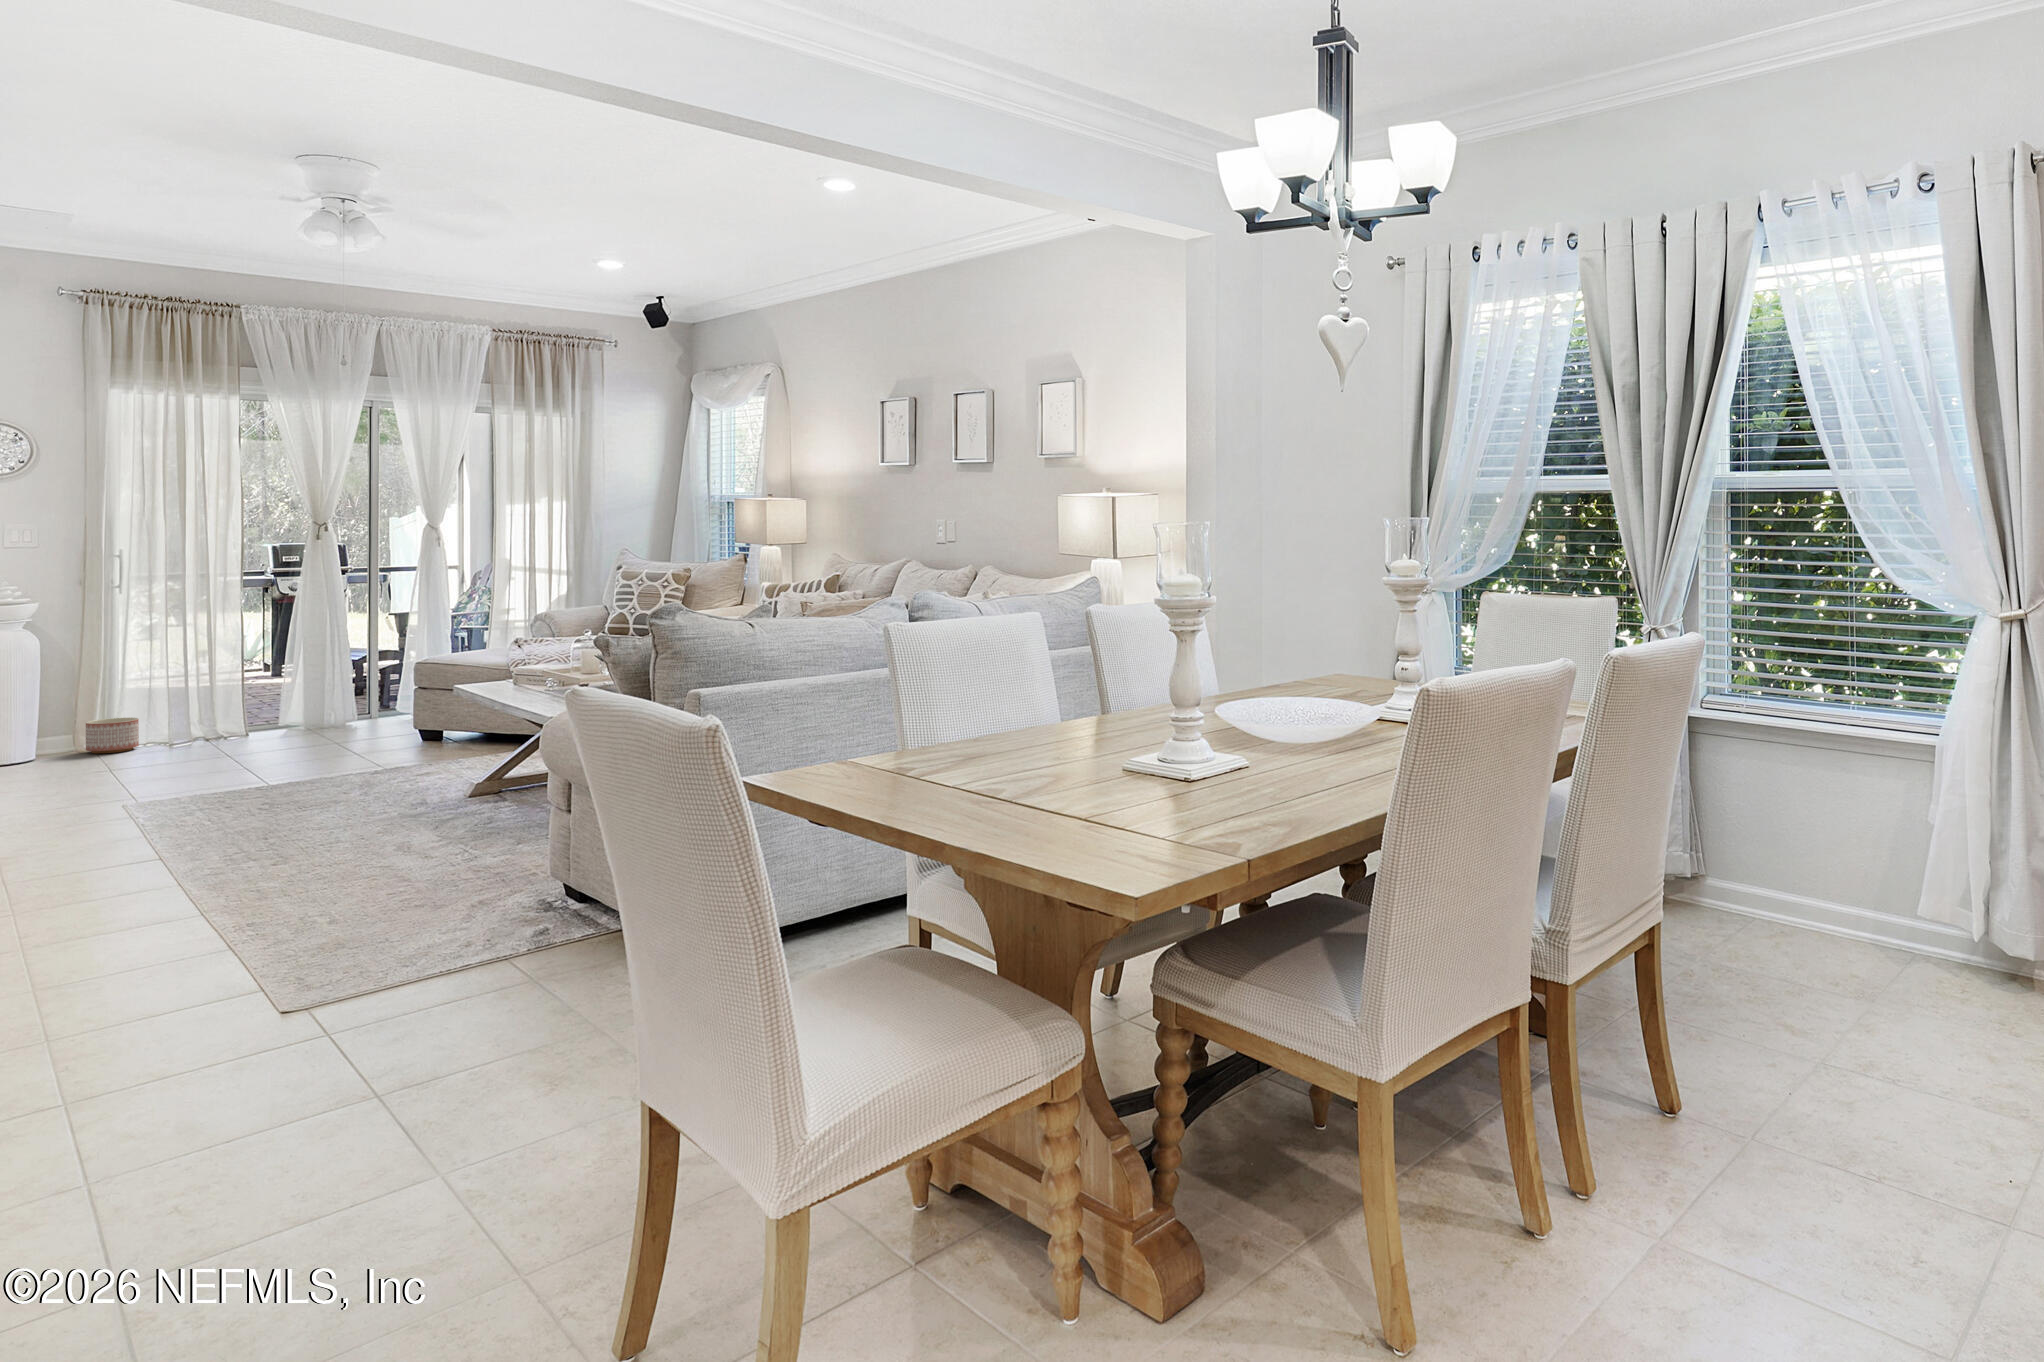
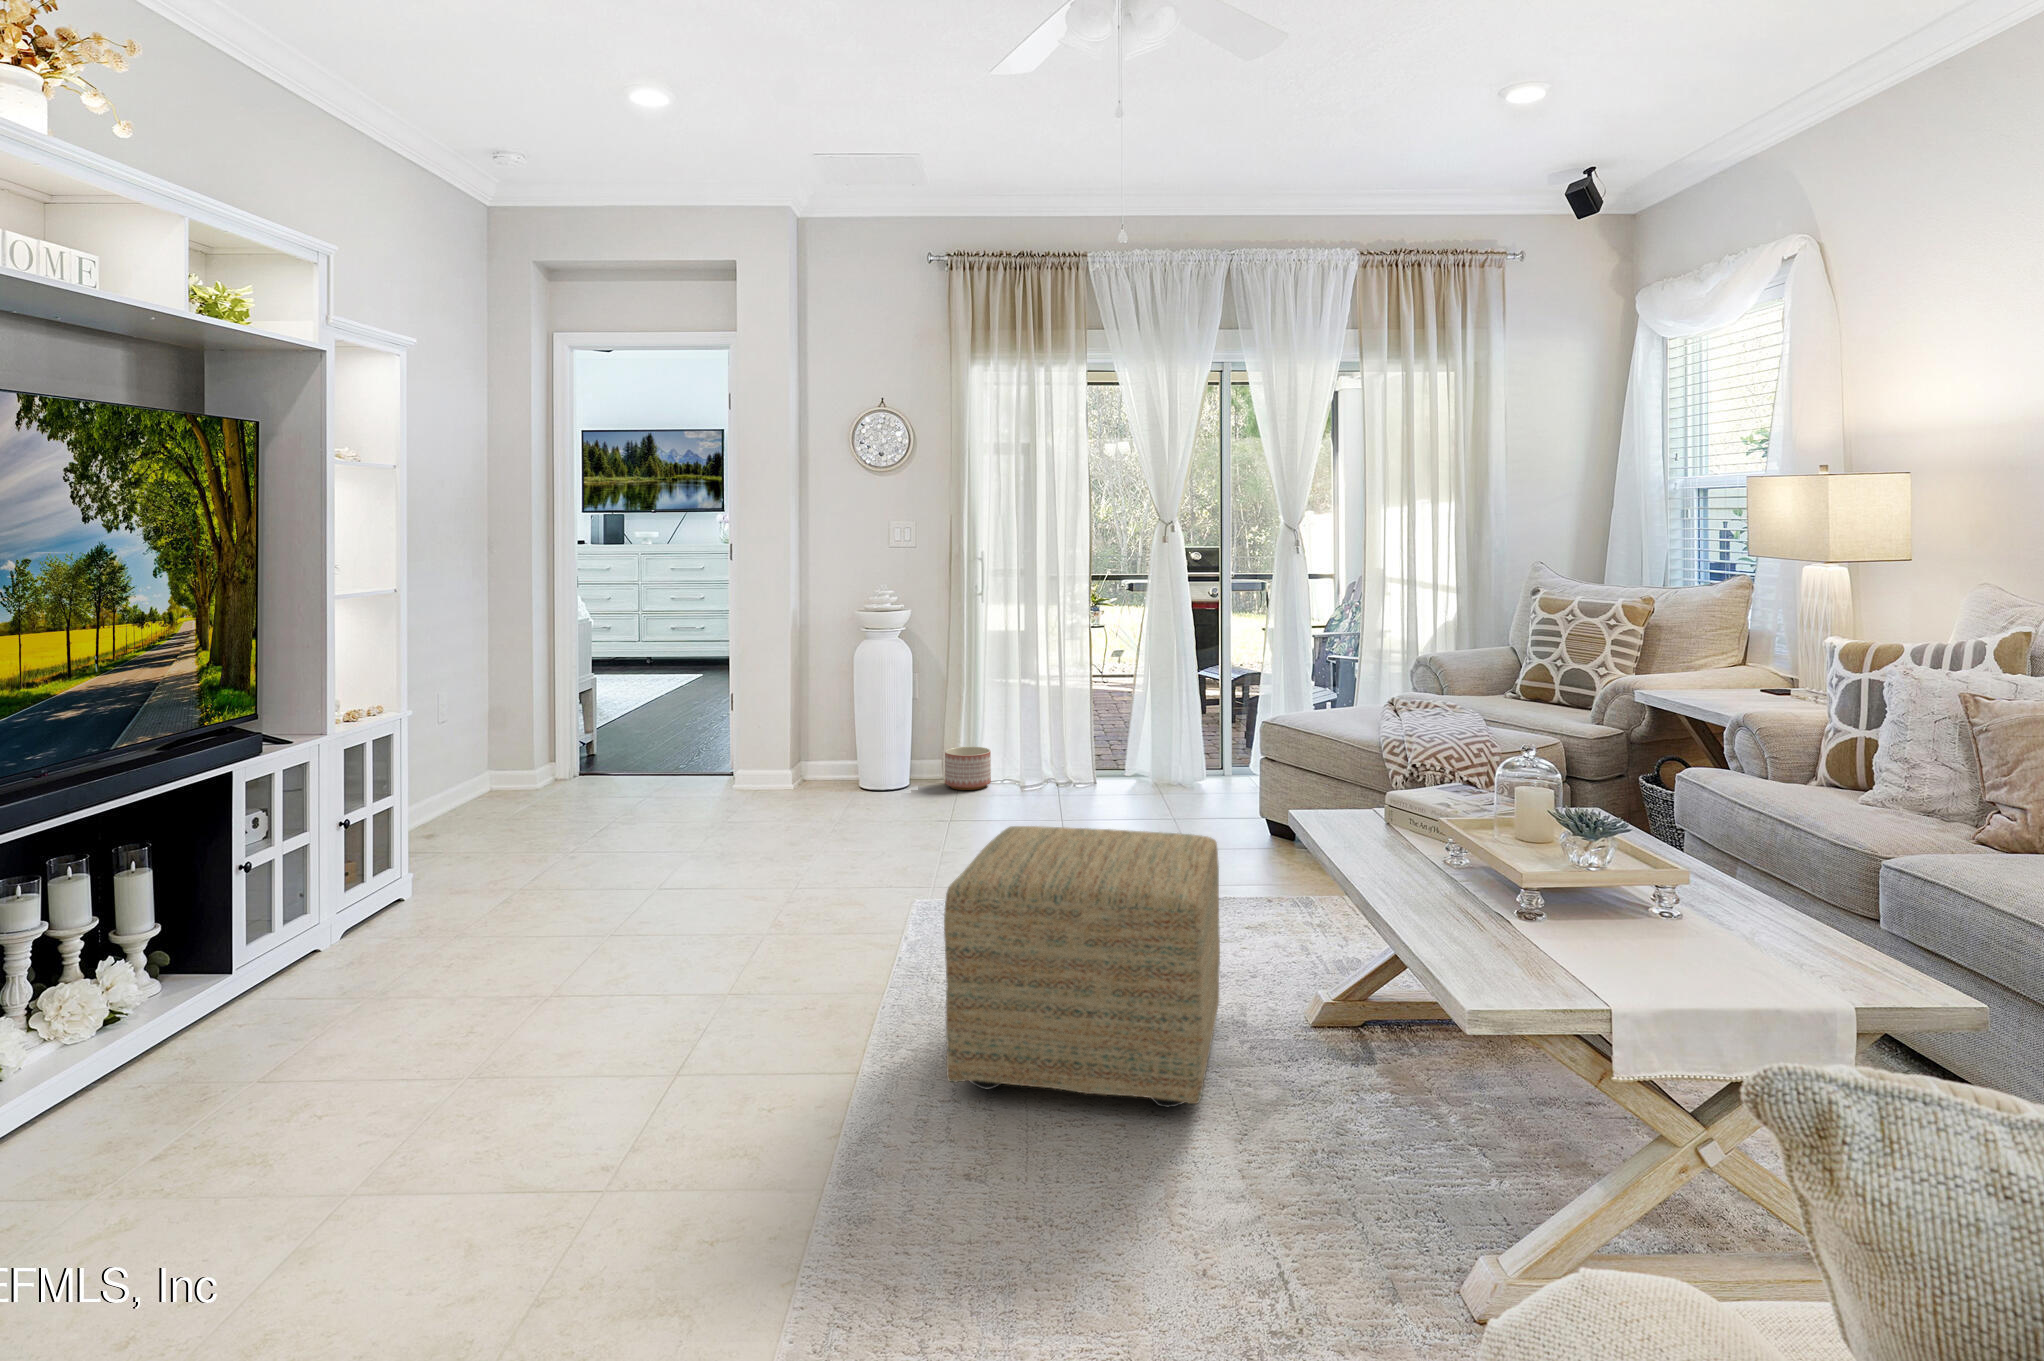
ottoman: none [242,699,418,841] -> present [944,826,1220,1107]

